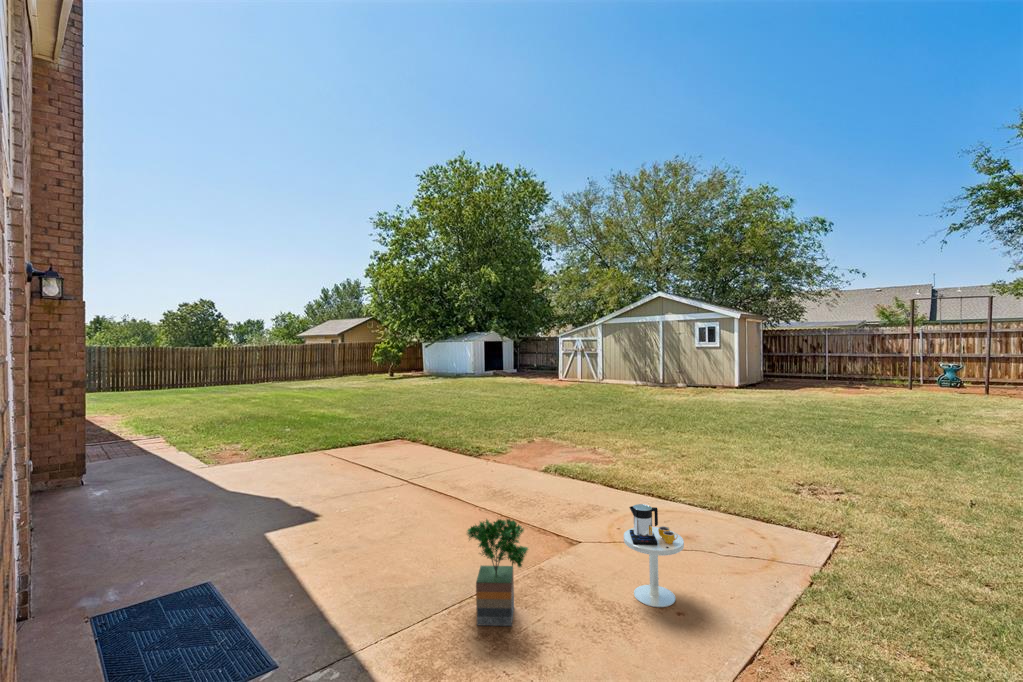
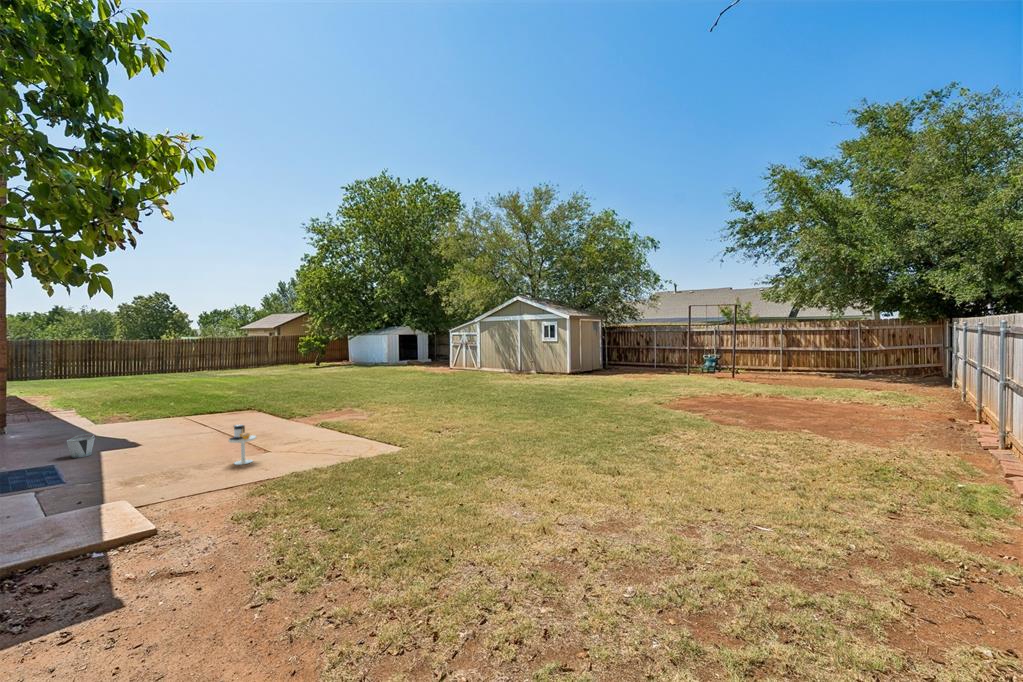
bucket: none [227,508,277,566] -> present [66,433,95,458]
potted tree: present [467,519,528,626] -> none [152,429,183,470]

